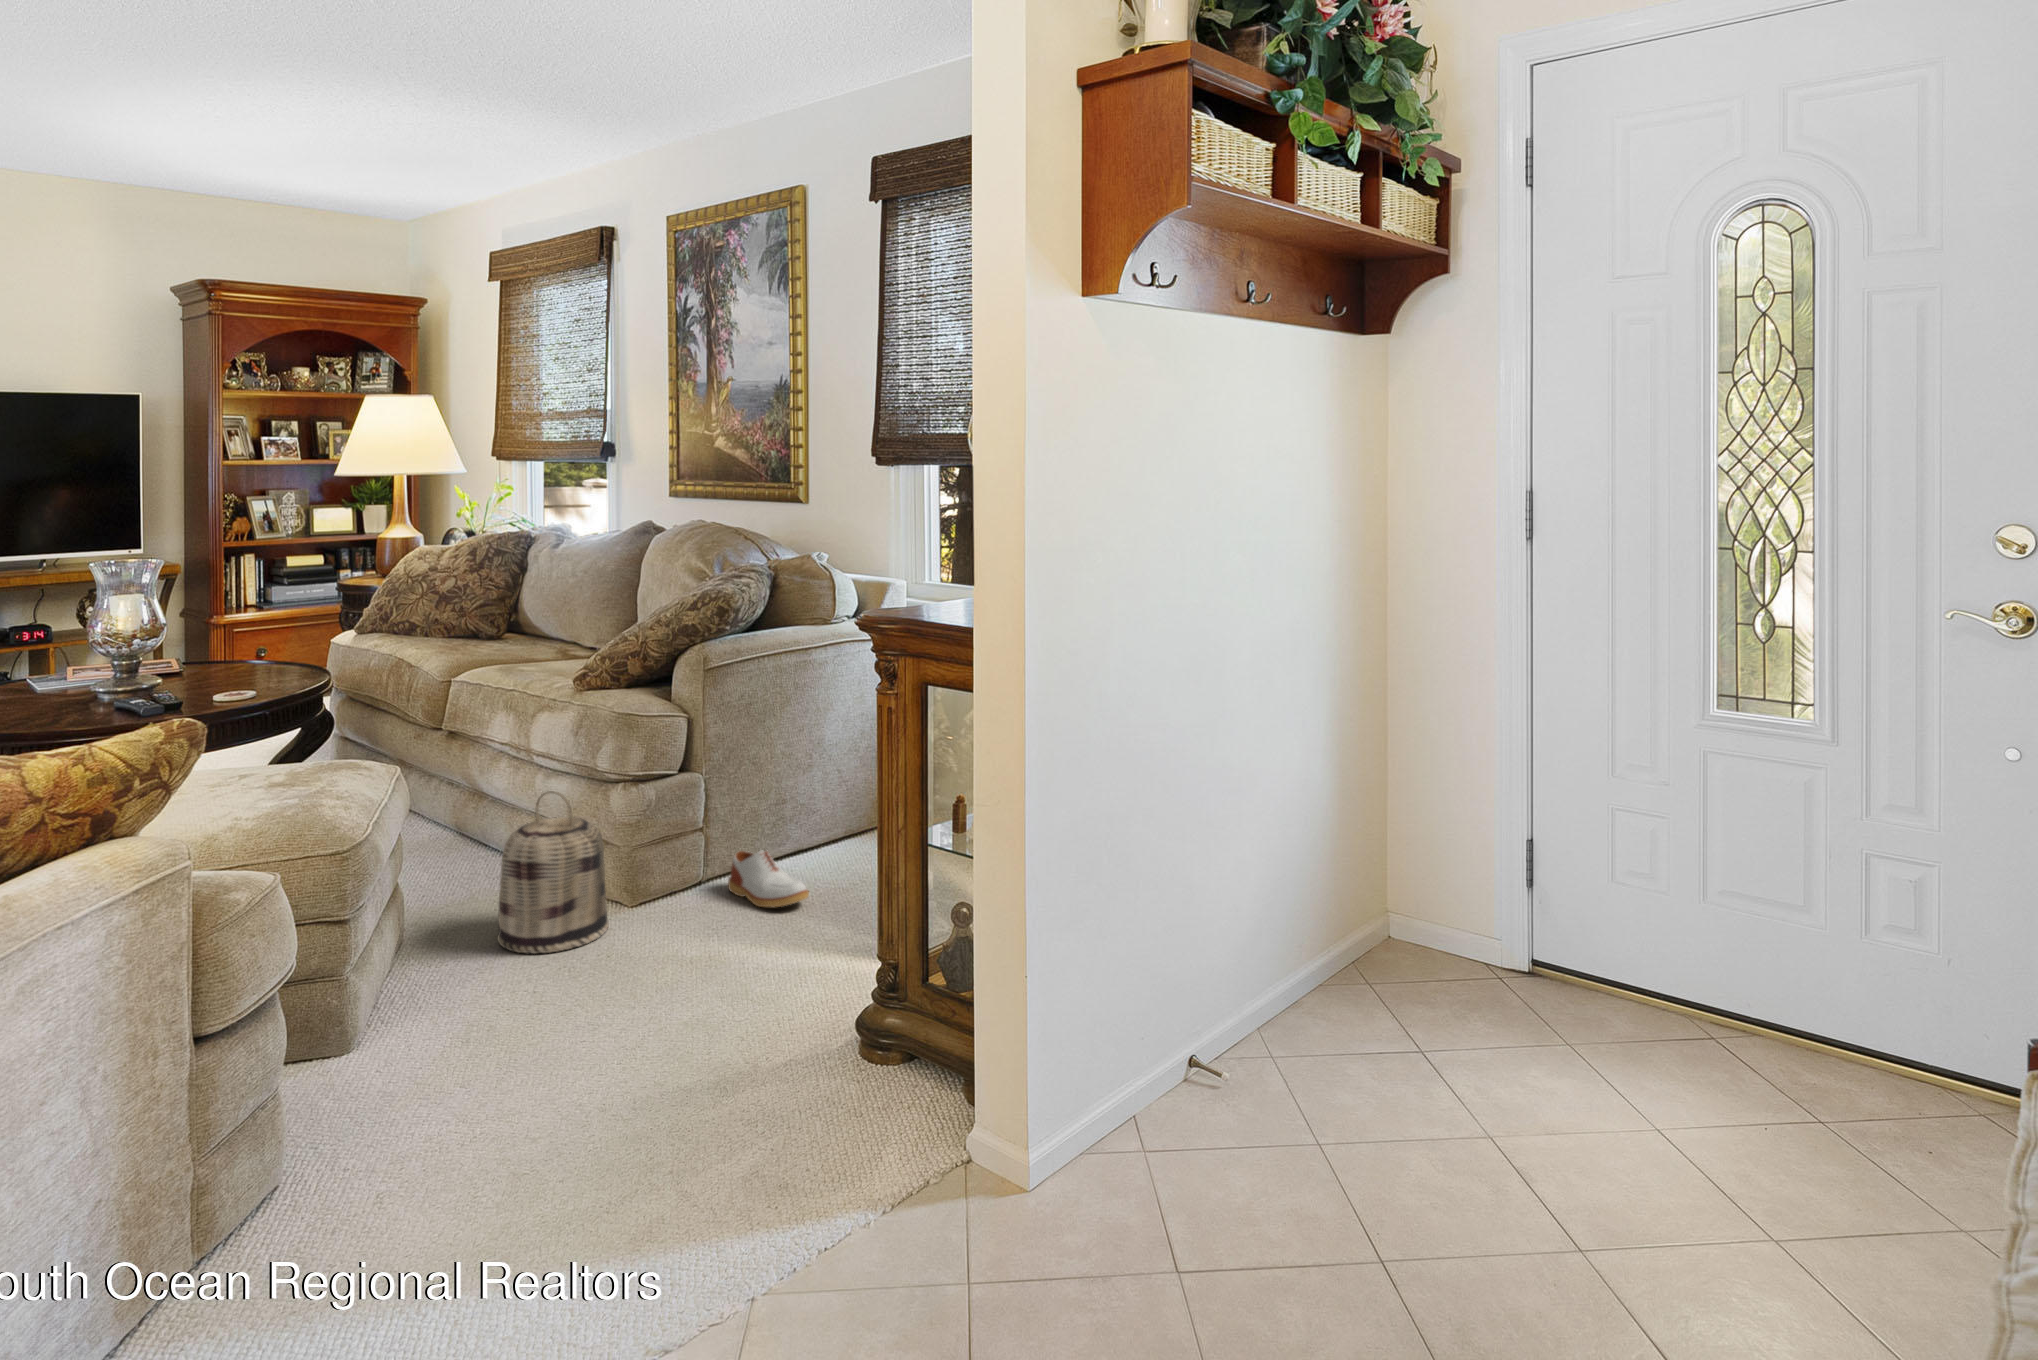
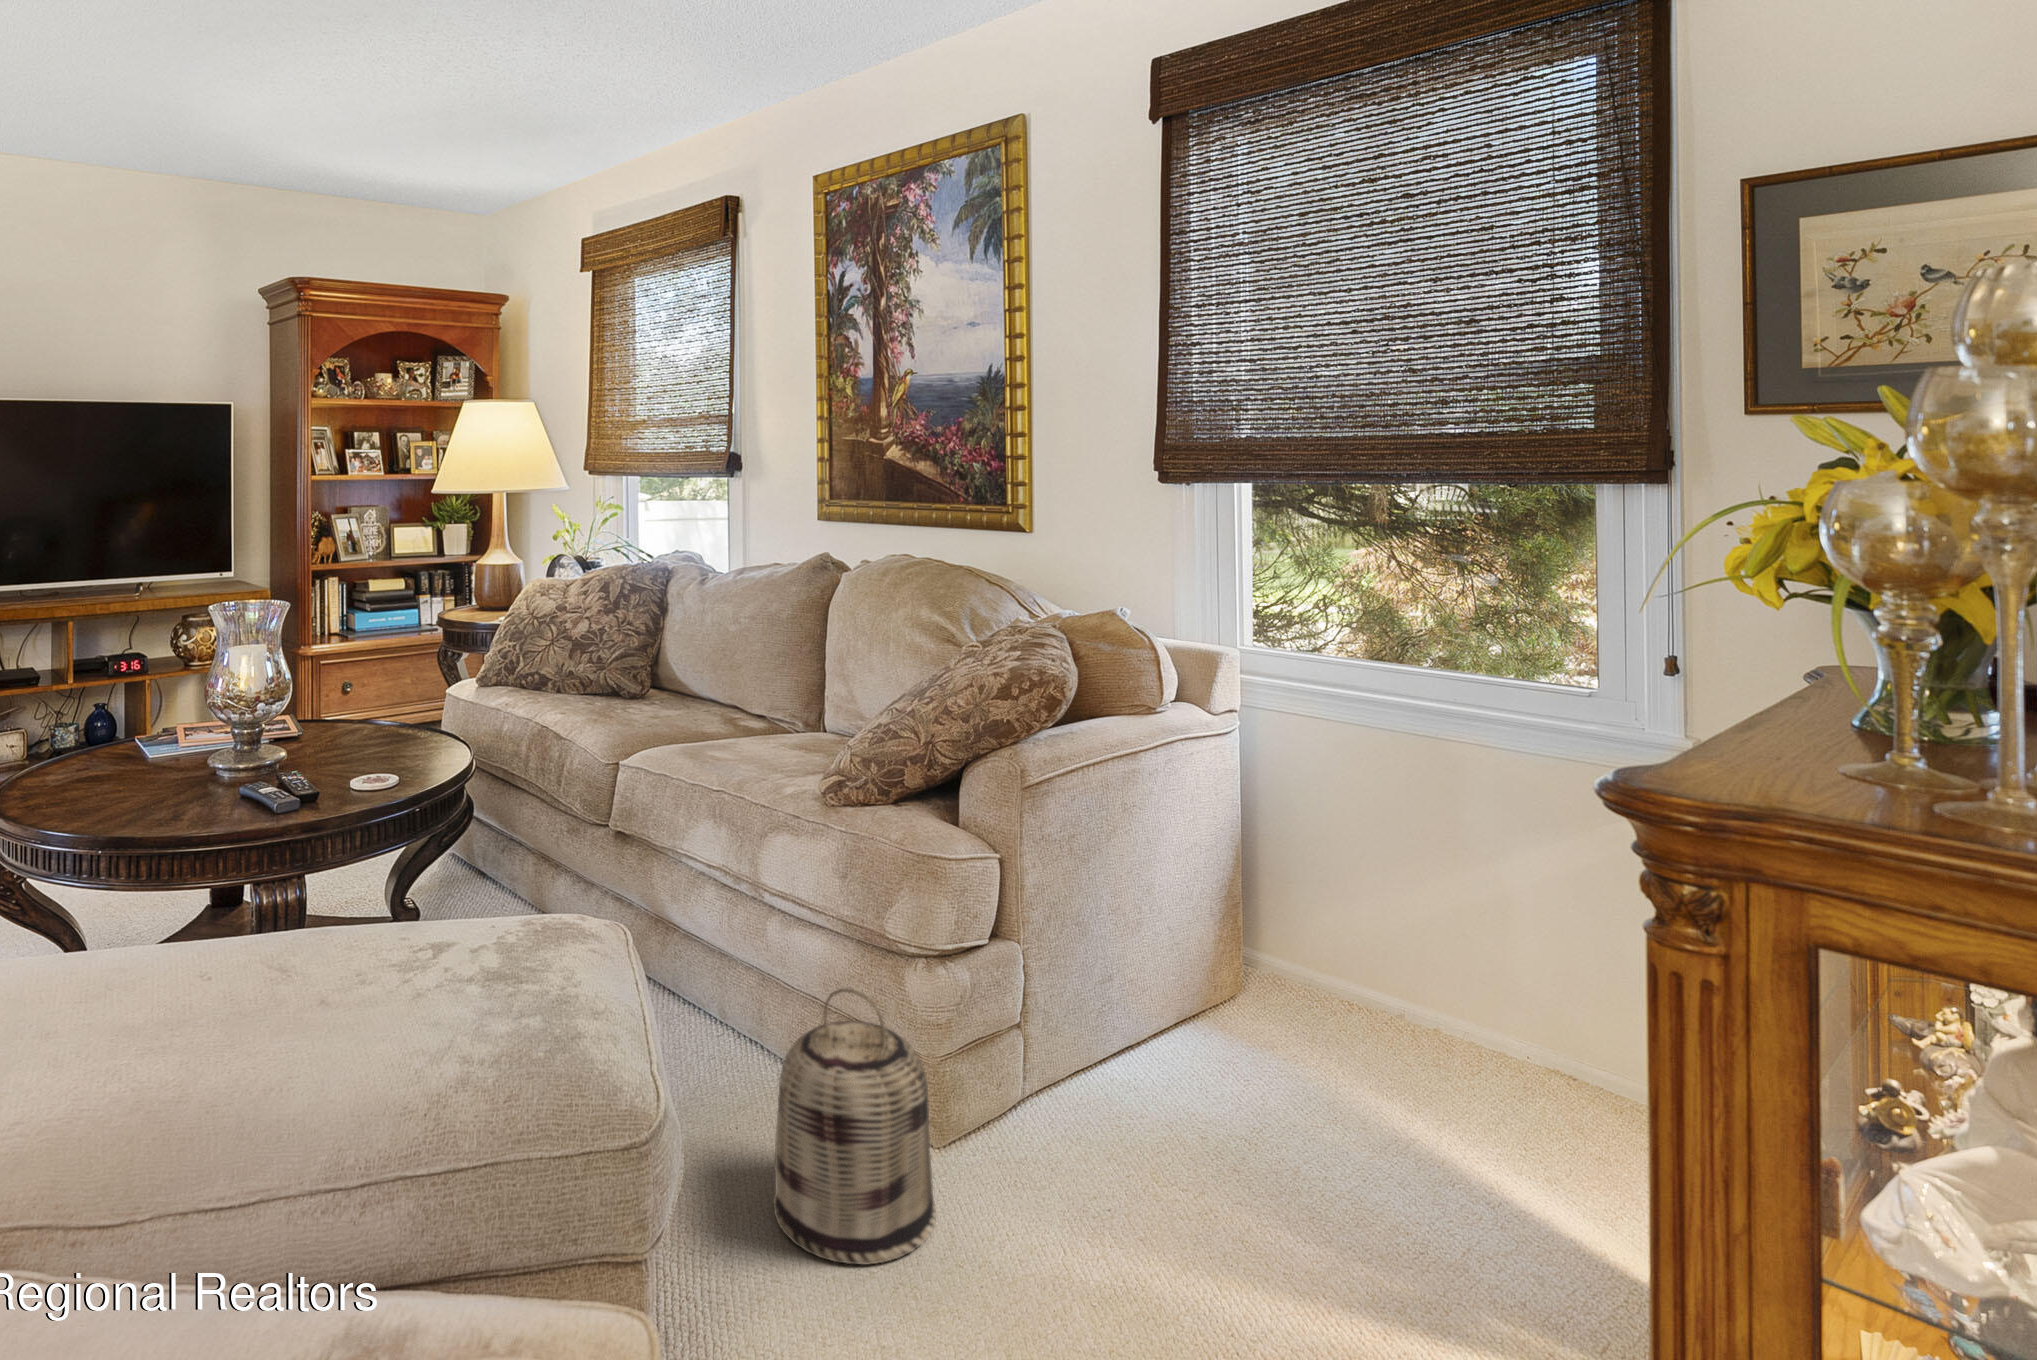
shoe: present [728,851,809,908] -> none [1068,1065,1228,1185]

